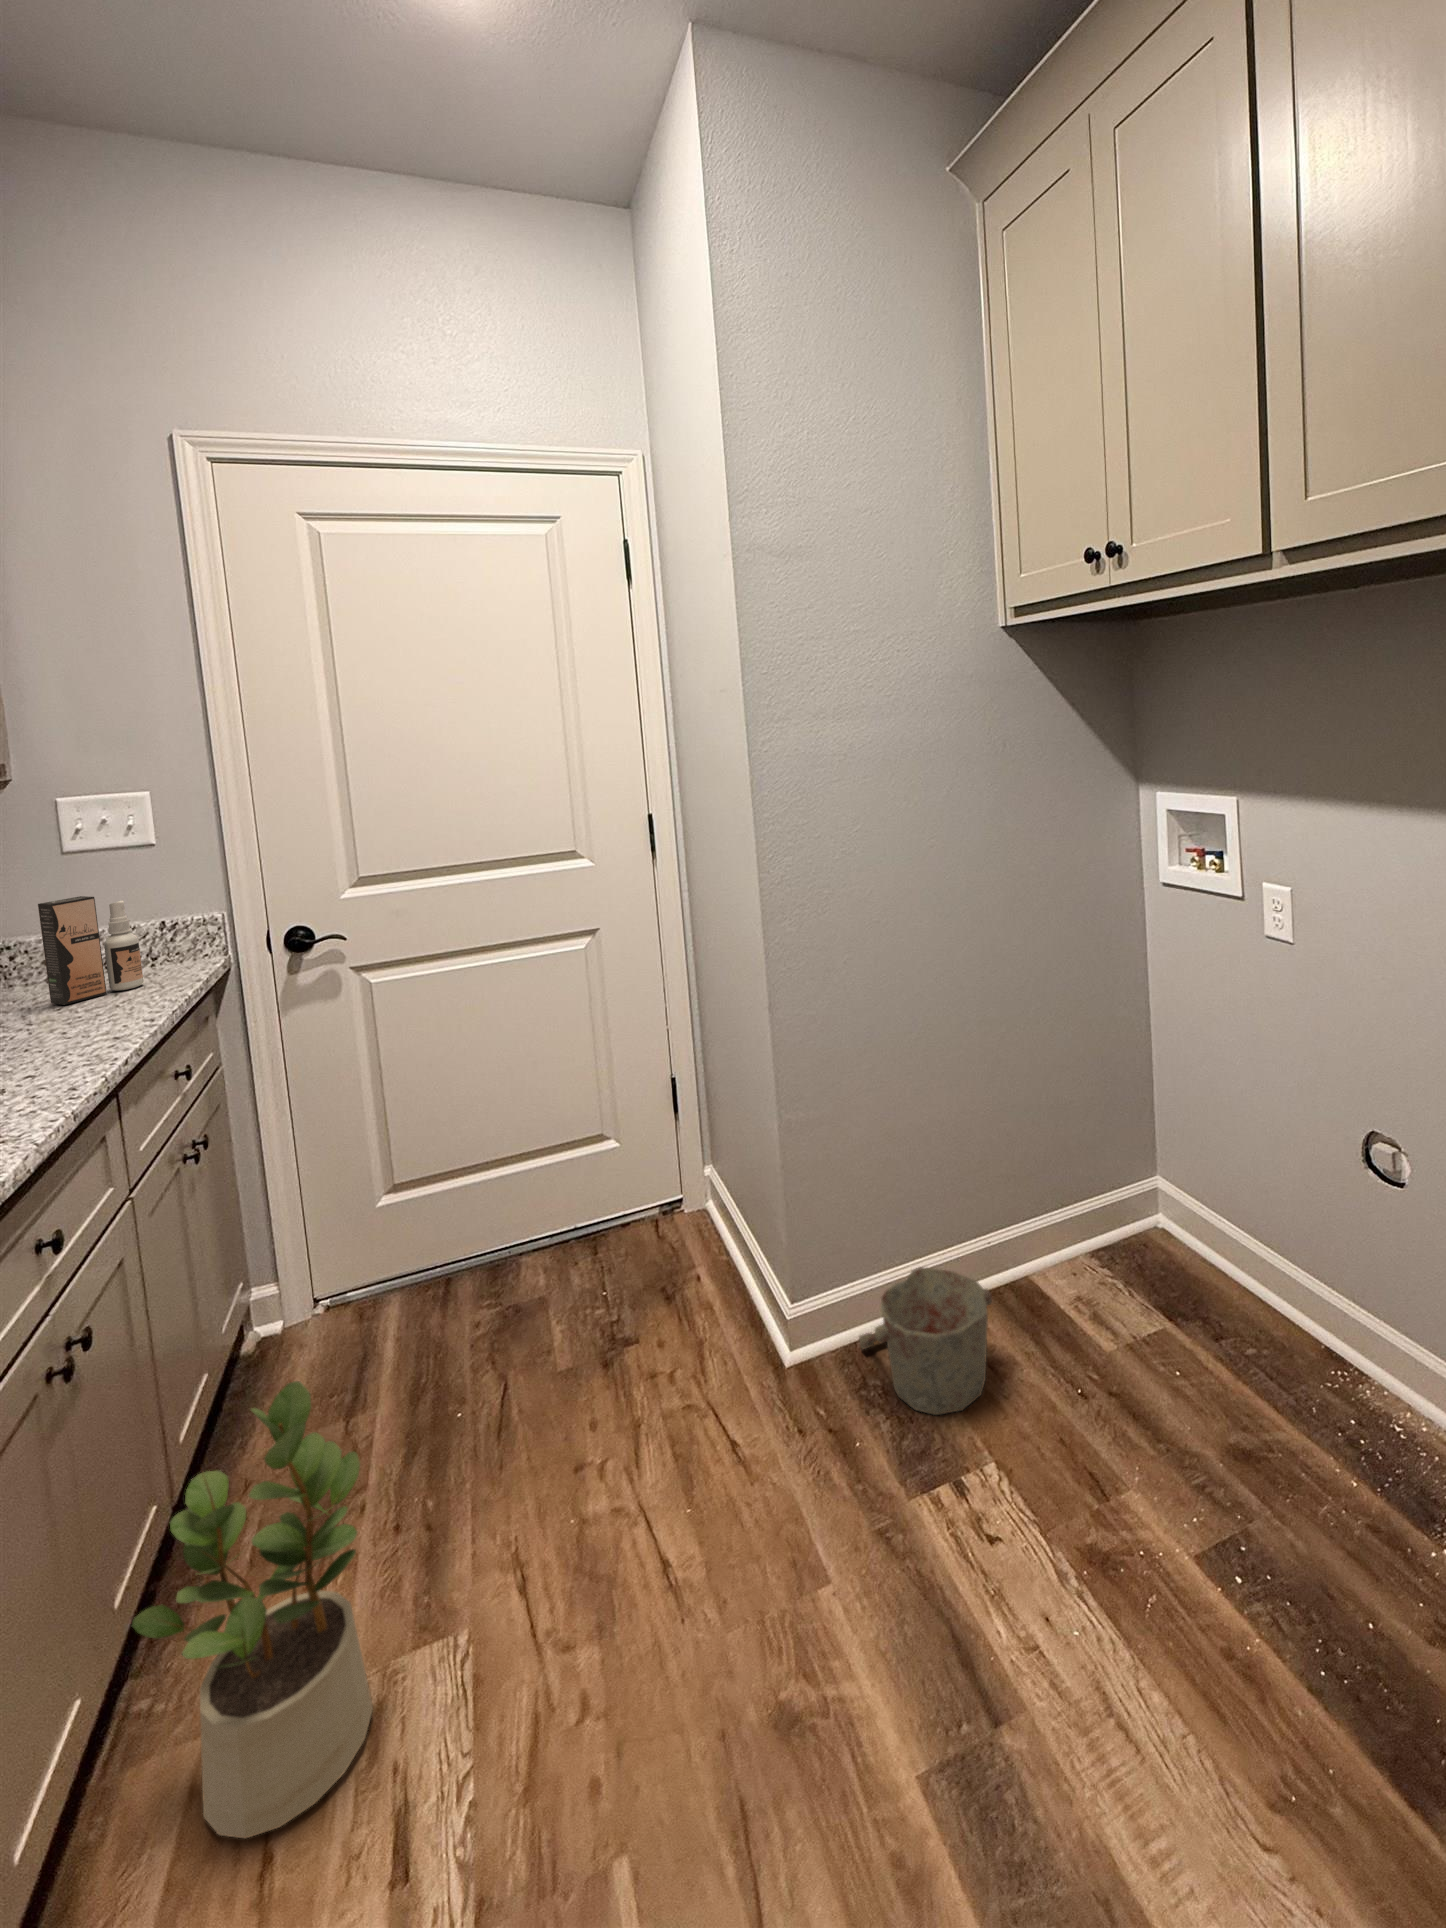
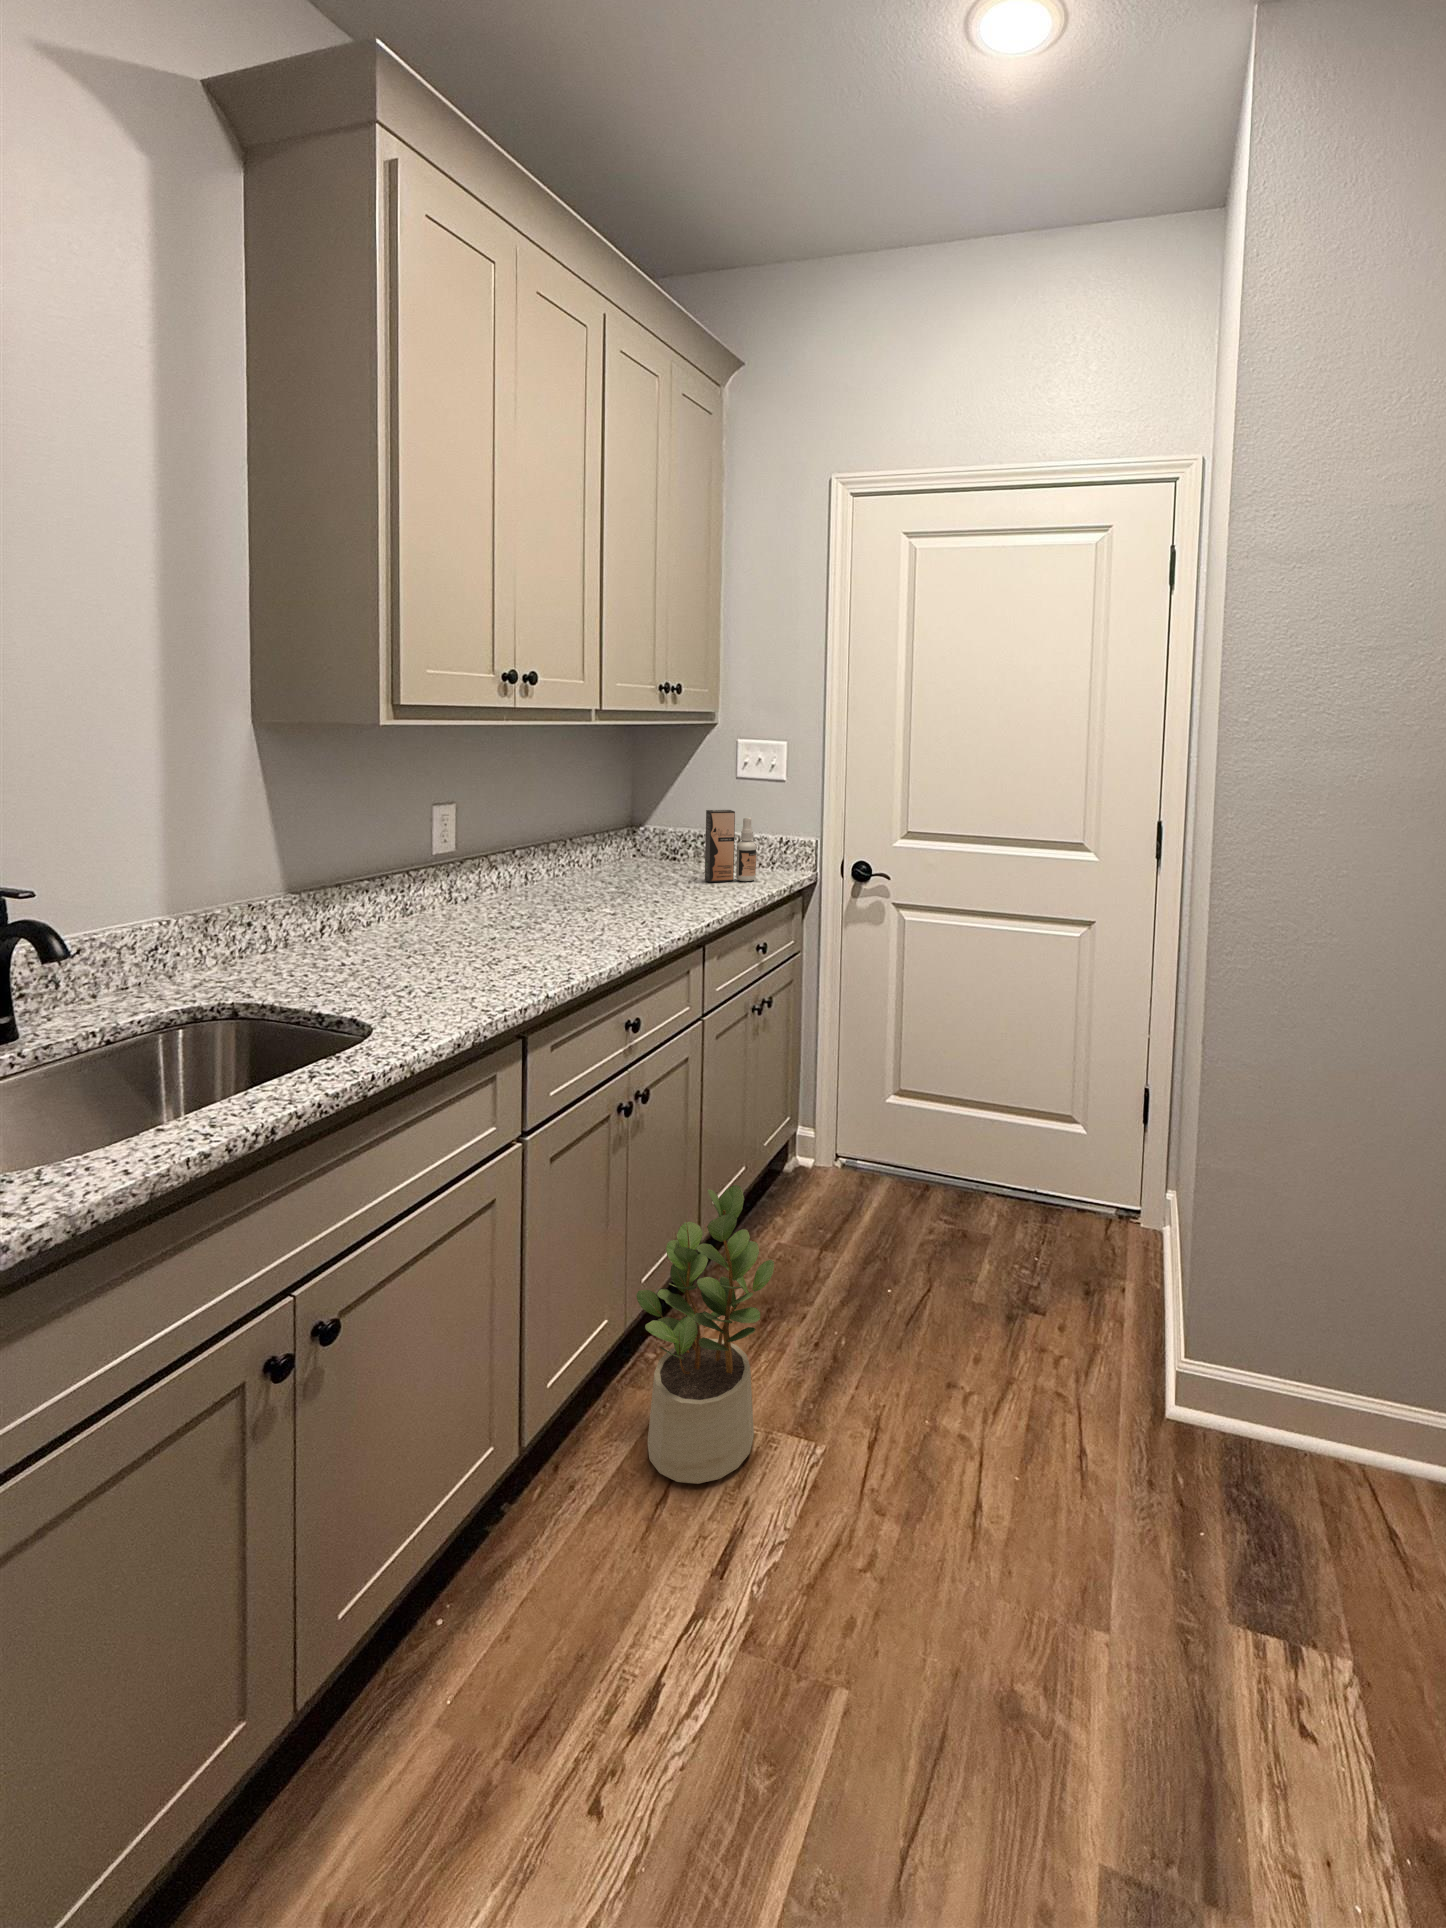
bucket: present [859,1267,992,1415] -> none [1255,1400,1424,1587]

